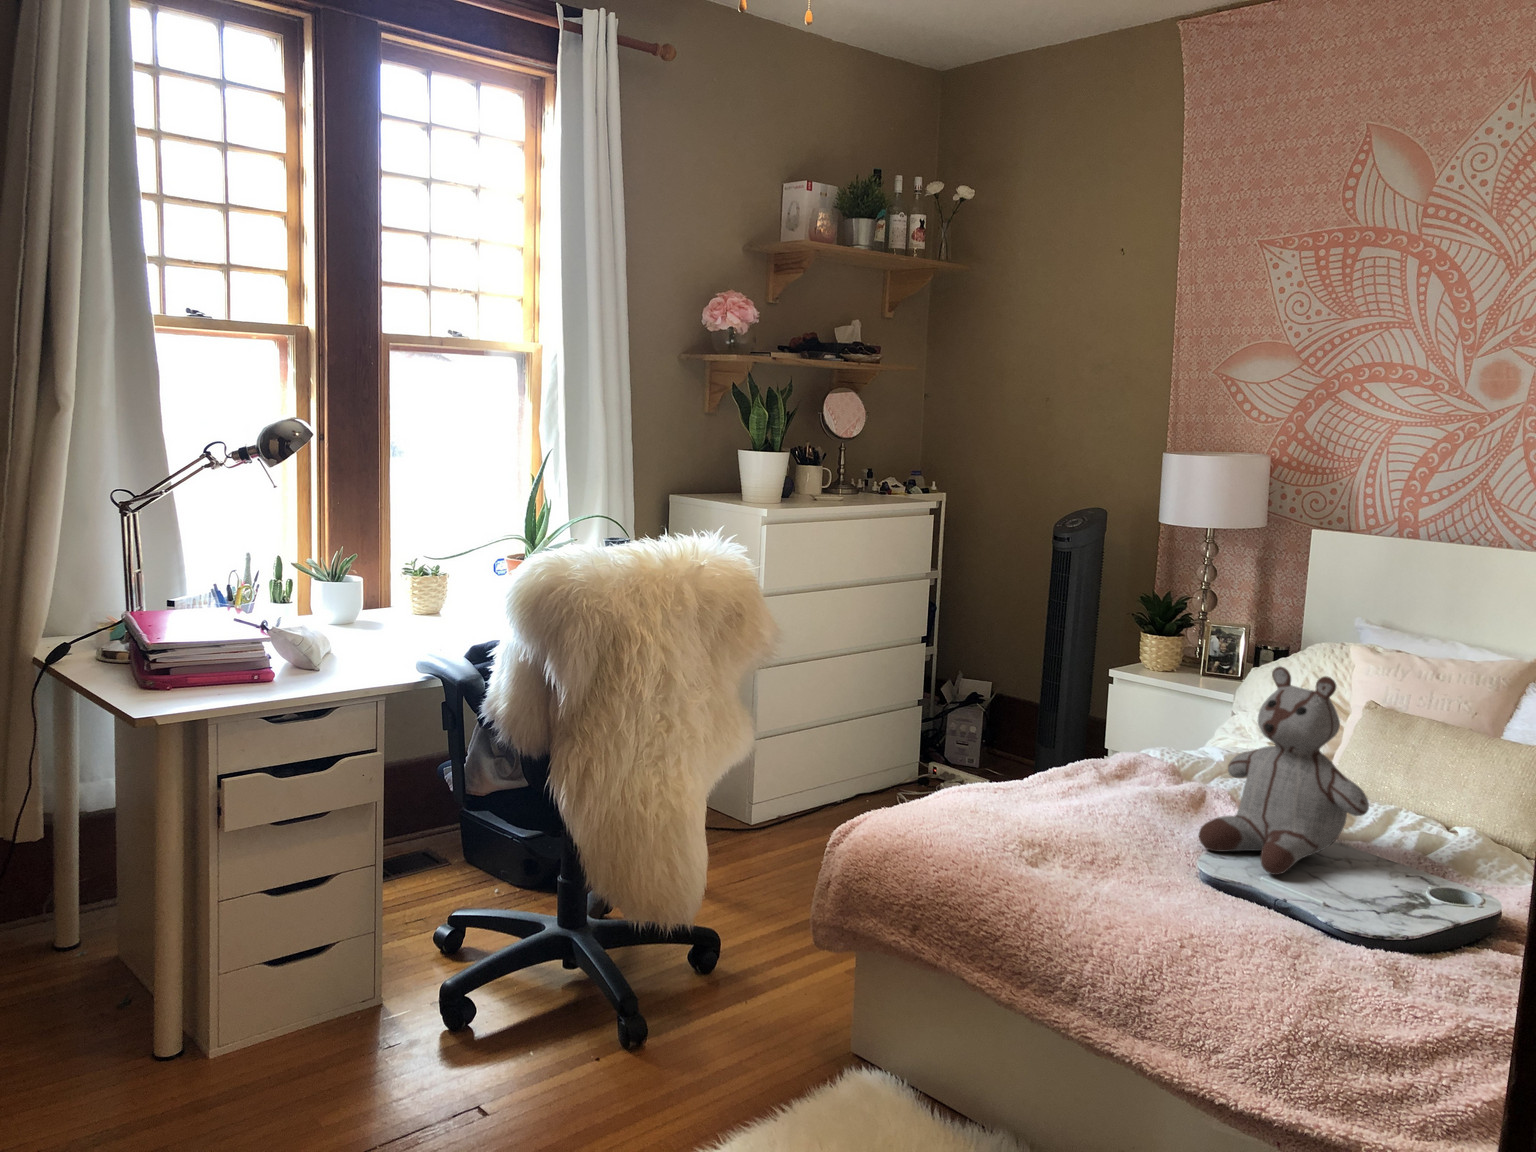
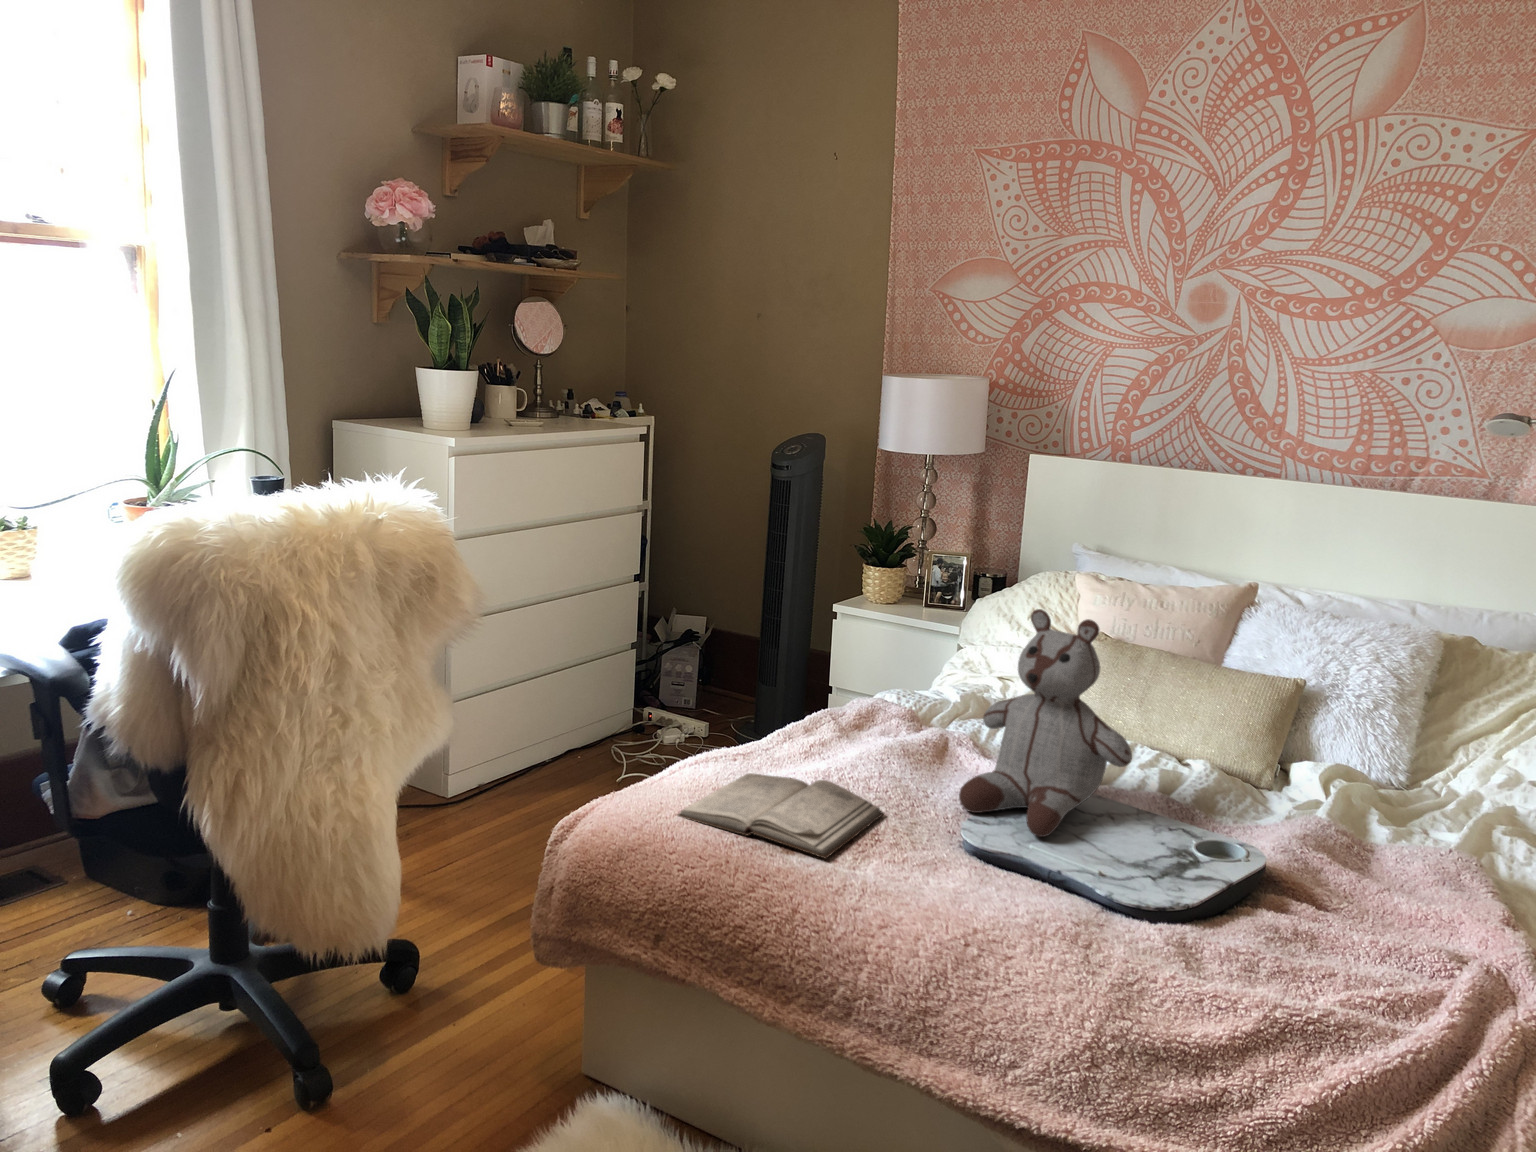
diary: none [938,803,1126,872] -> present [678,773,884,859]

